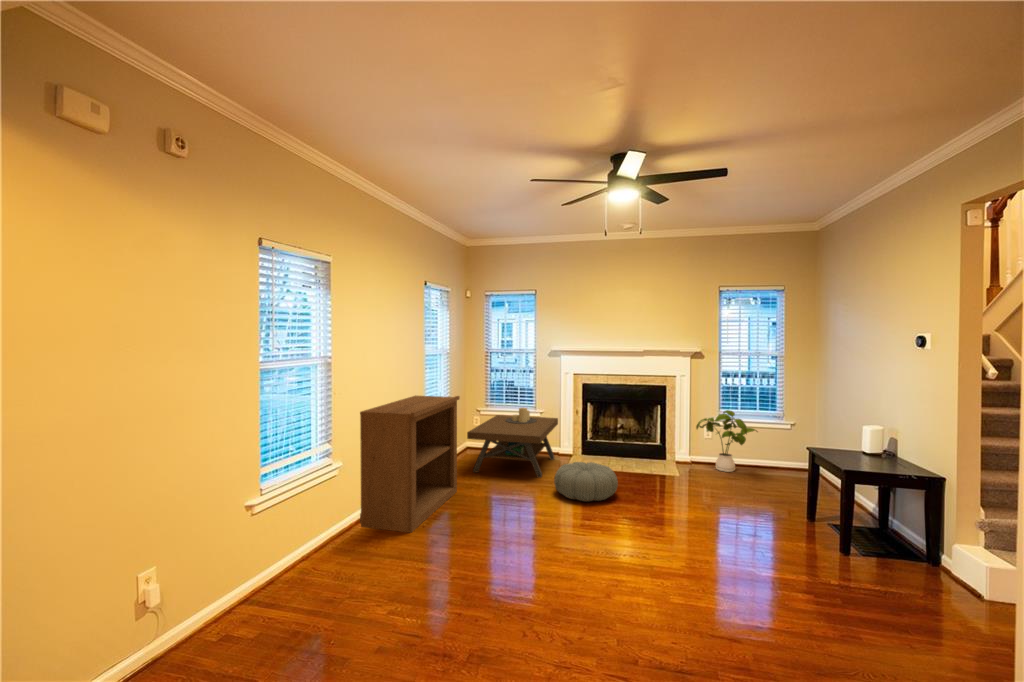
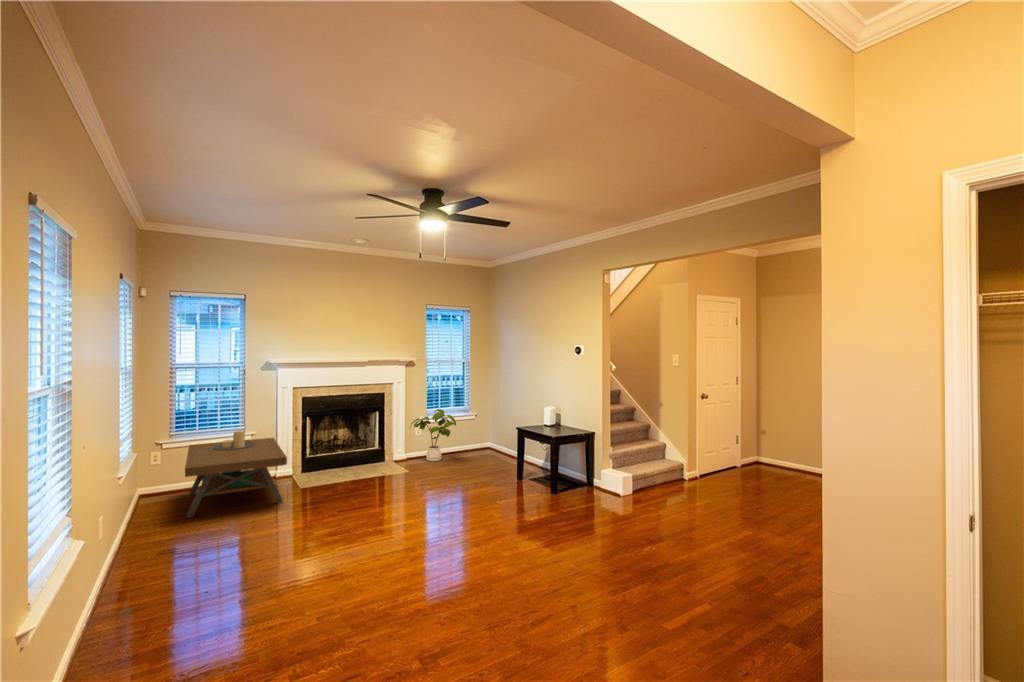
bookshelf: present [360,395,460,533] -> none [97,422,200,623]
pouf: present [554,462,618,501] -> none [314,473,380,512]

